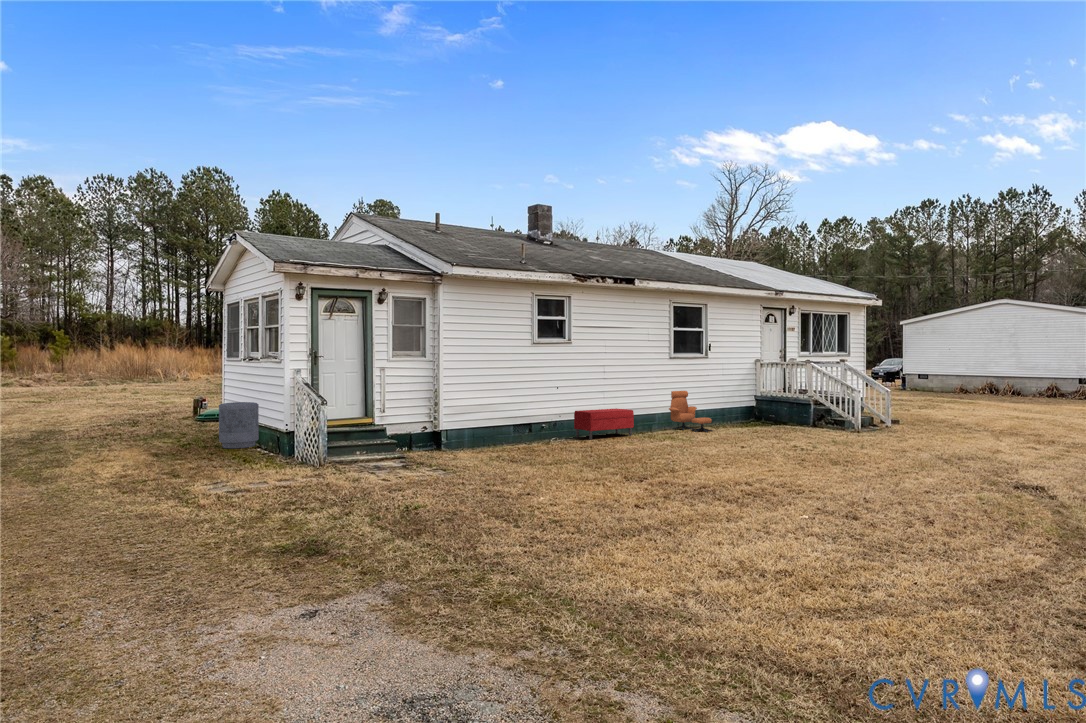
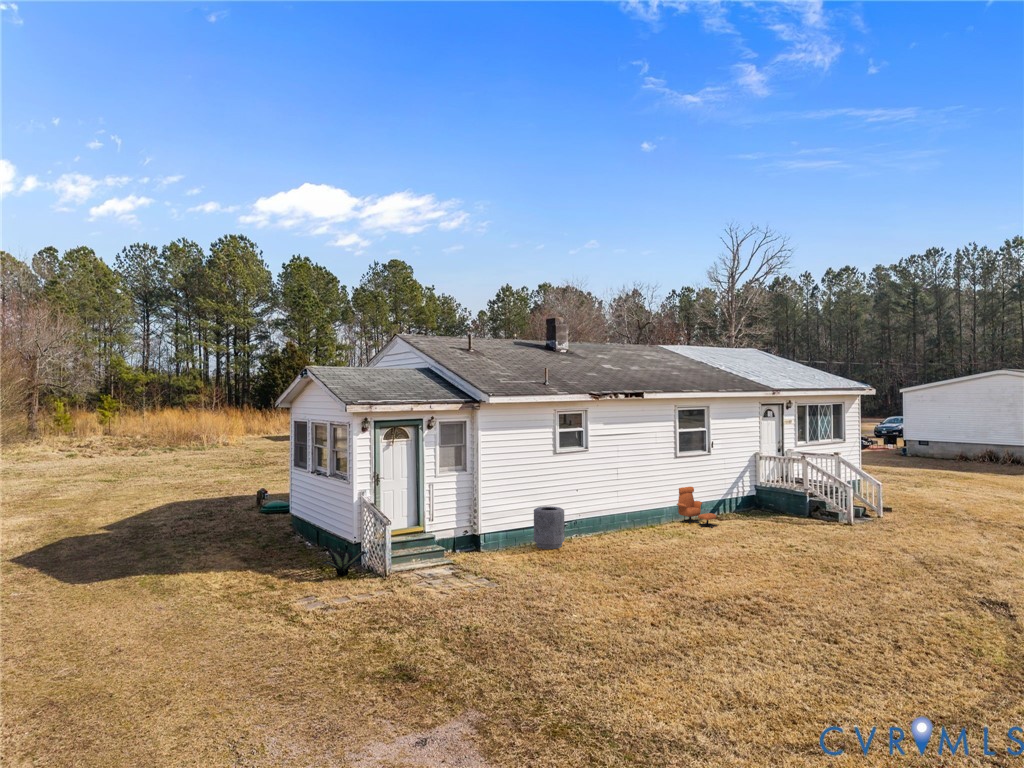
trash can: present [219,402,259,448] -> present [534,506,565,549]
bench: present [574,408,634,440] -> none [593,507,646,539]
potted plant: none [243,438,301,465] -> present [323,551,366,576]

